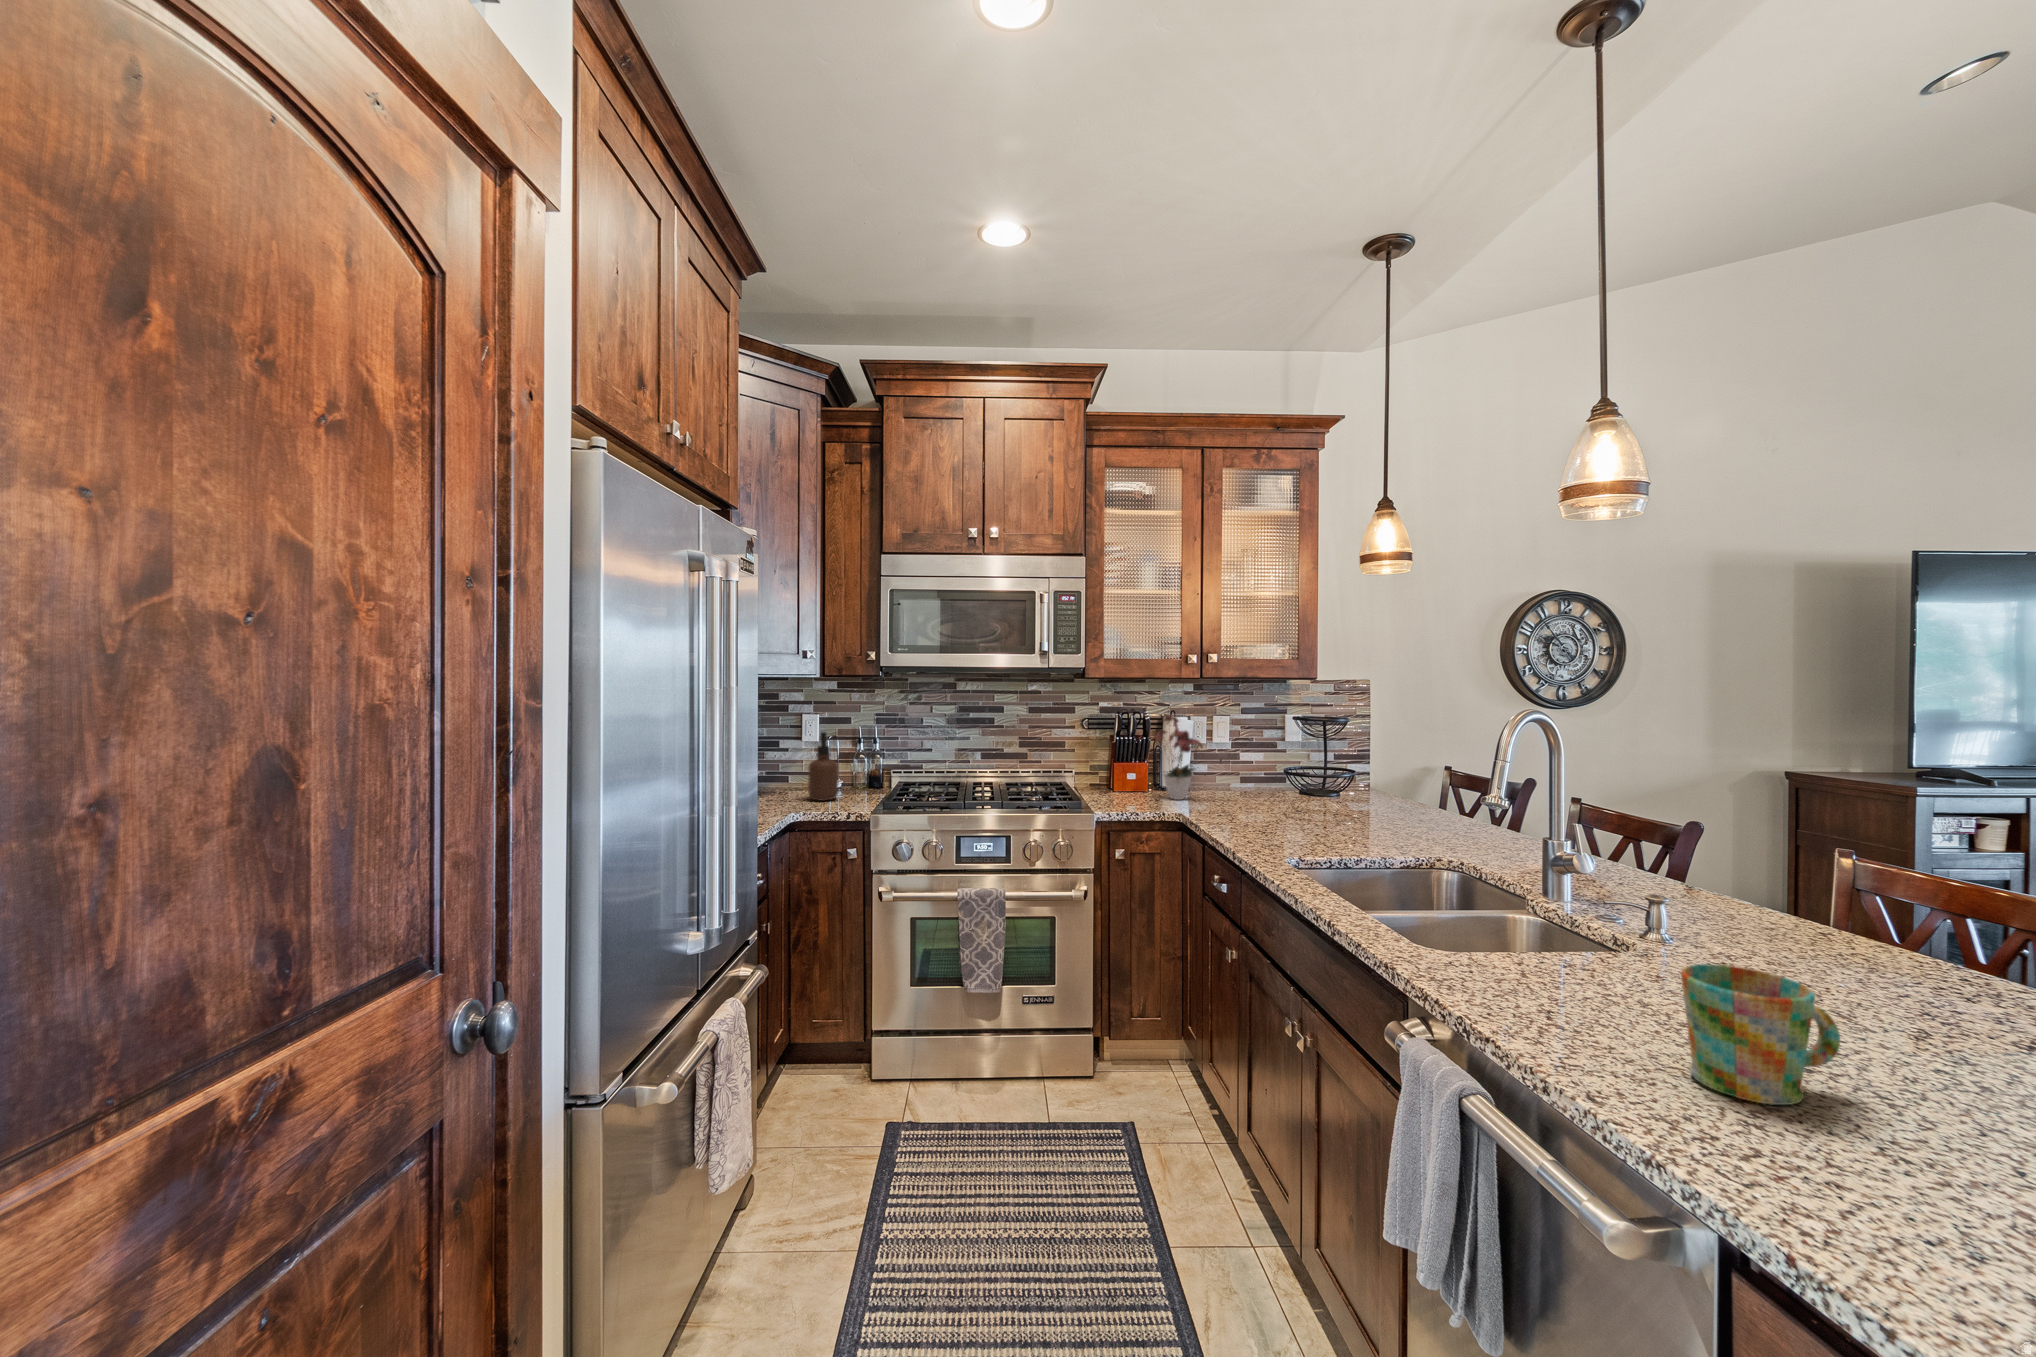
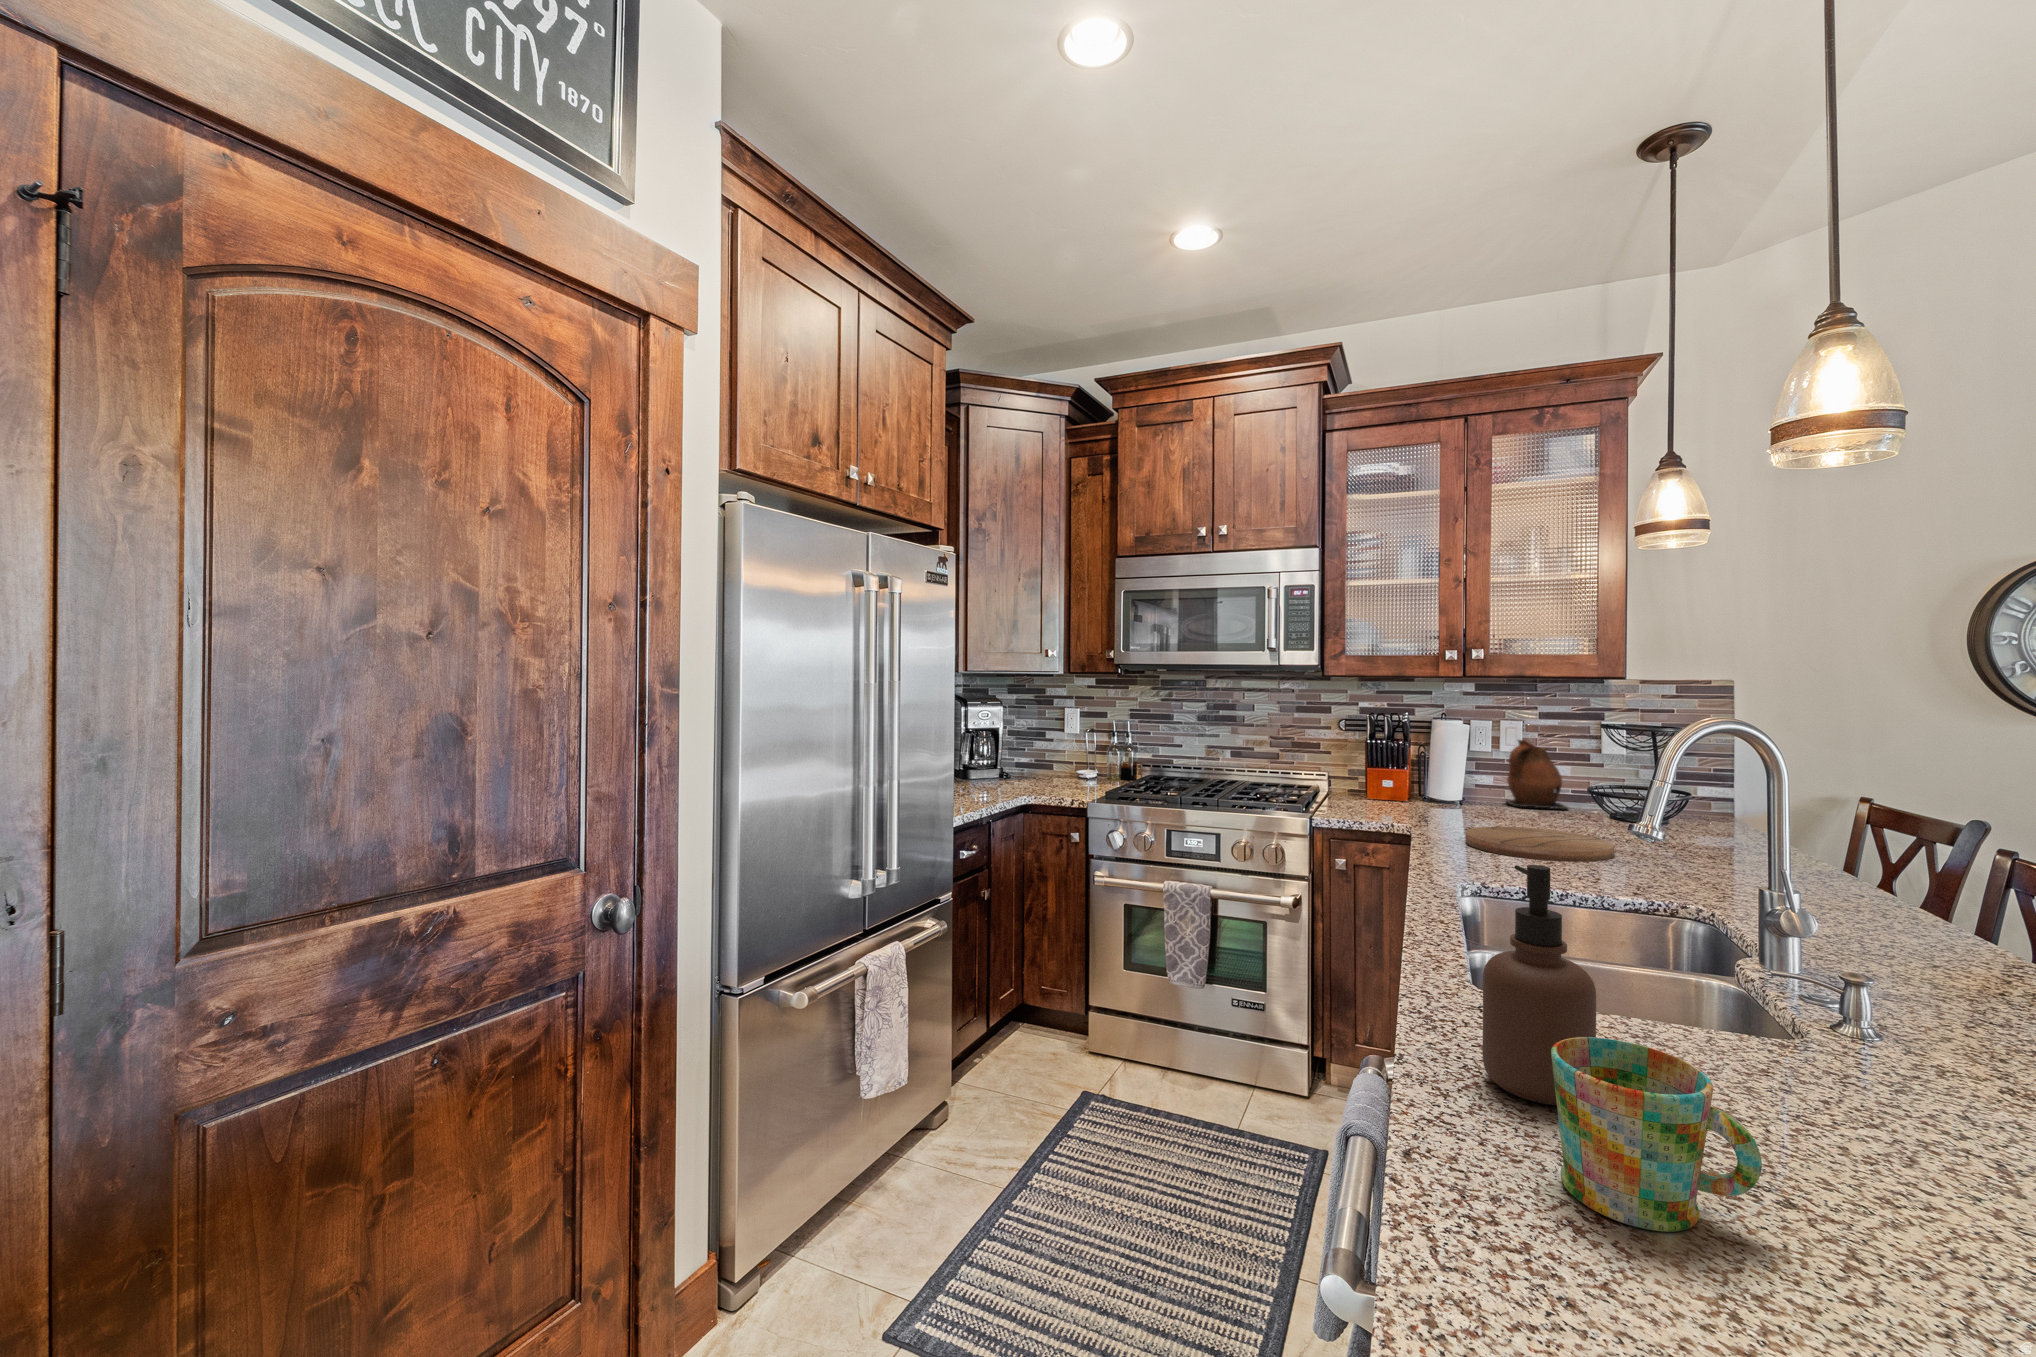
flower arrangement: present [1156,715,1203,800] -> none [1405,714,1467,813]
ceramic pitcher: none [1213,731,1267,790] -> present [1506,740,1567,809]
soap dispenser: present [808,732,838,801] -> present [1482,865,1596,1105]
cutting board: none [1238,806,1351,833] -> present [1466,827,1614,862]

